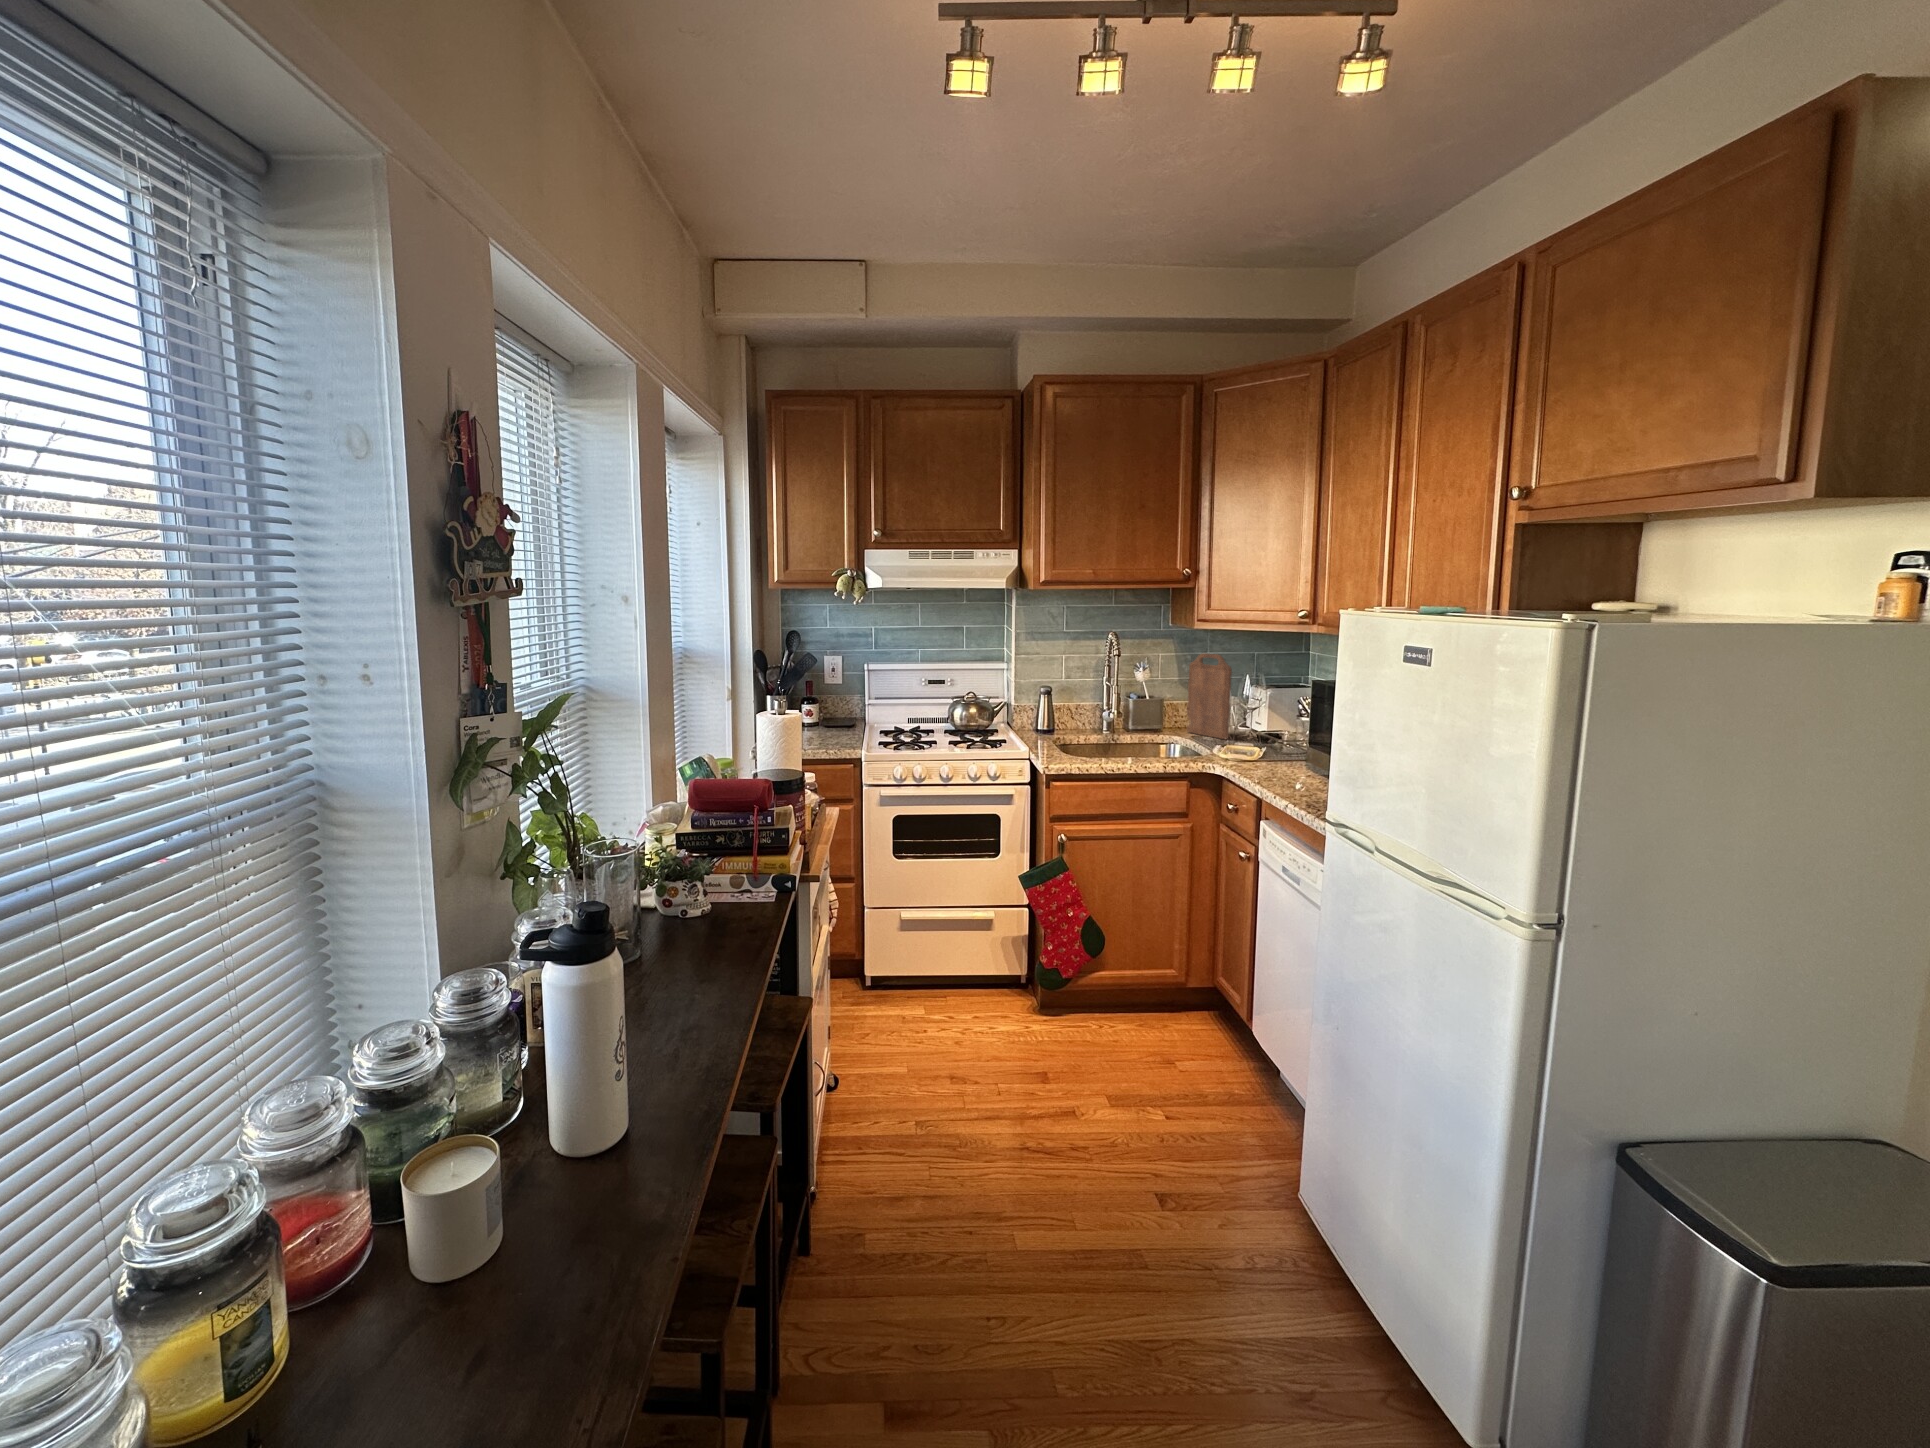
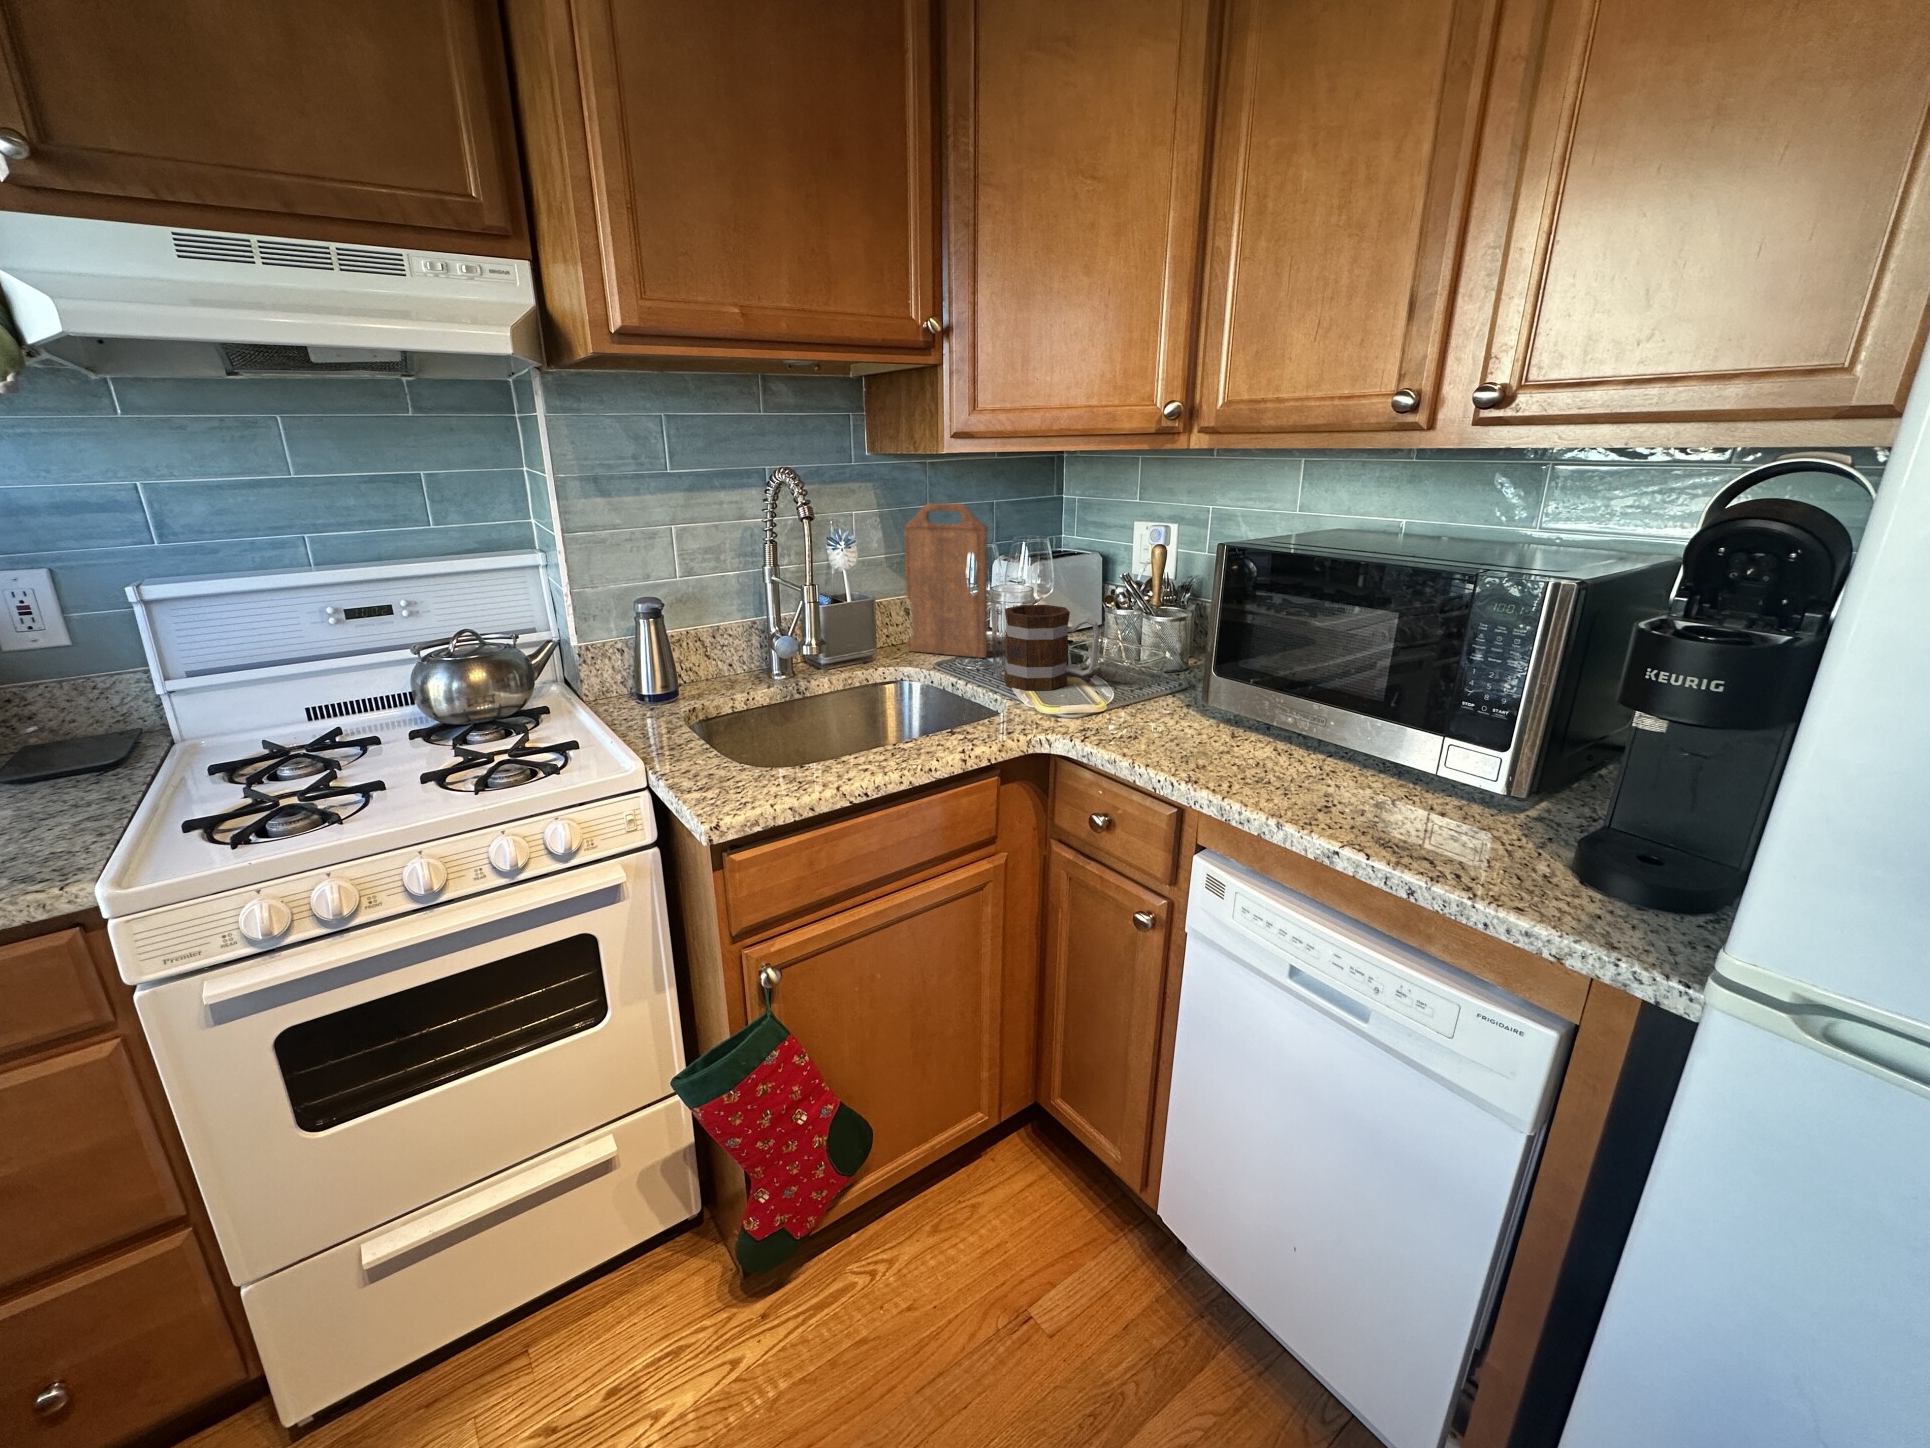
mug: none [1221,710,1273,755] -> present [1004,605,1100,690]

